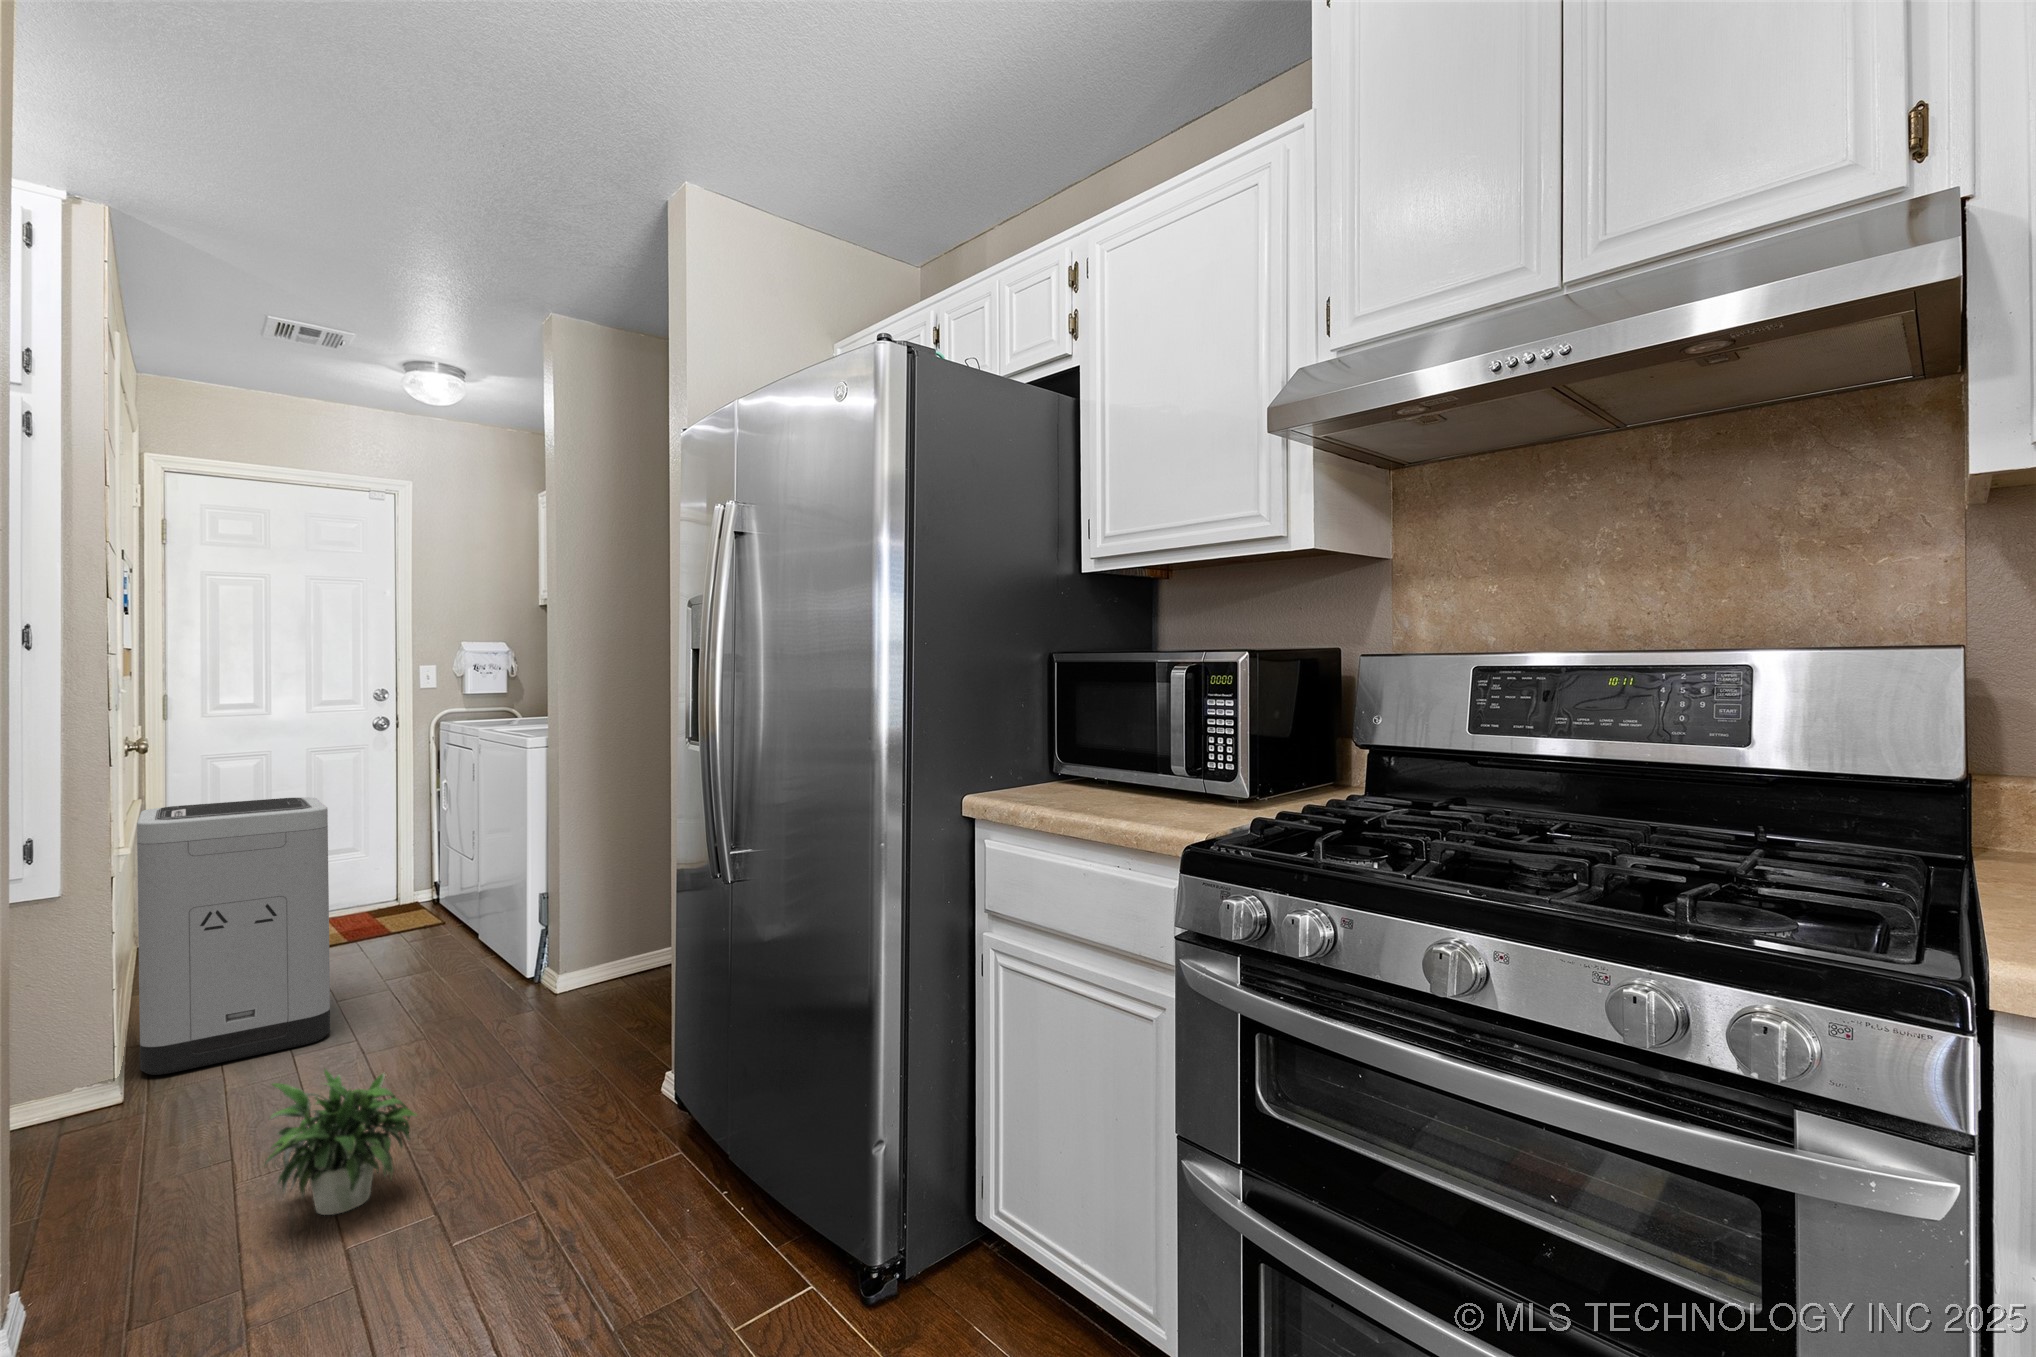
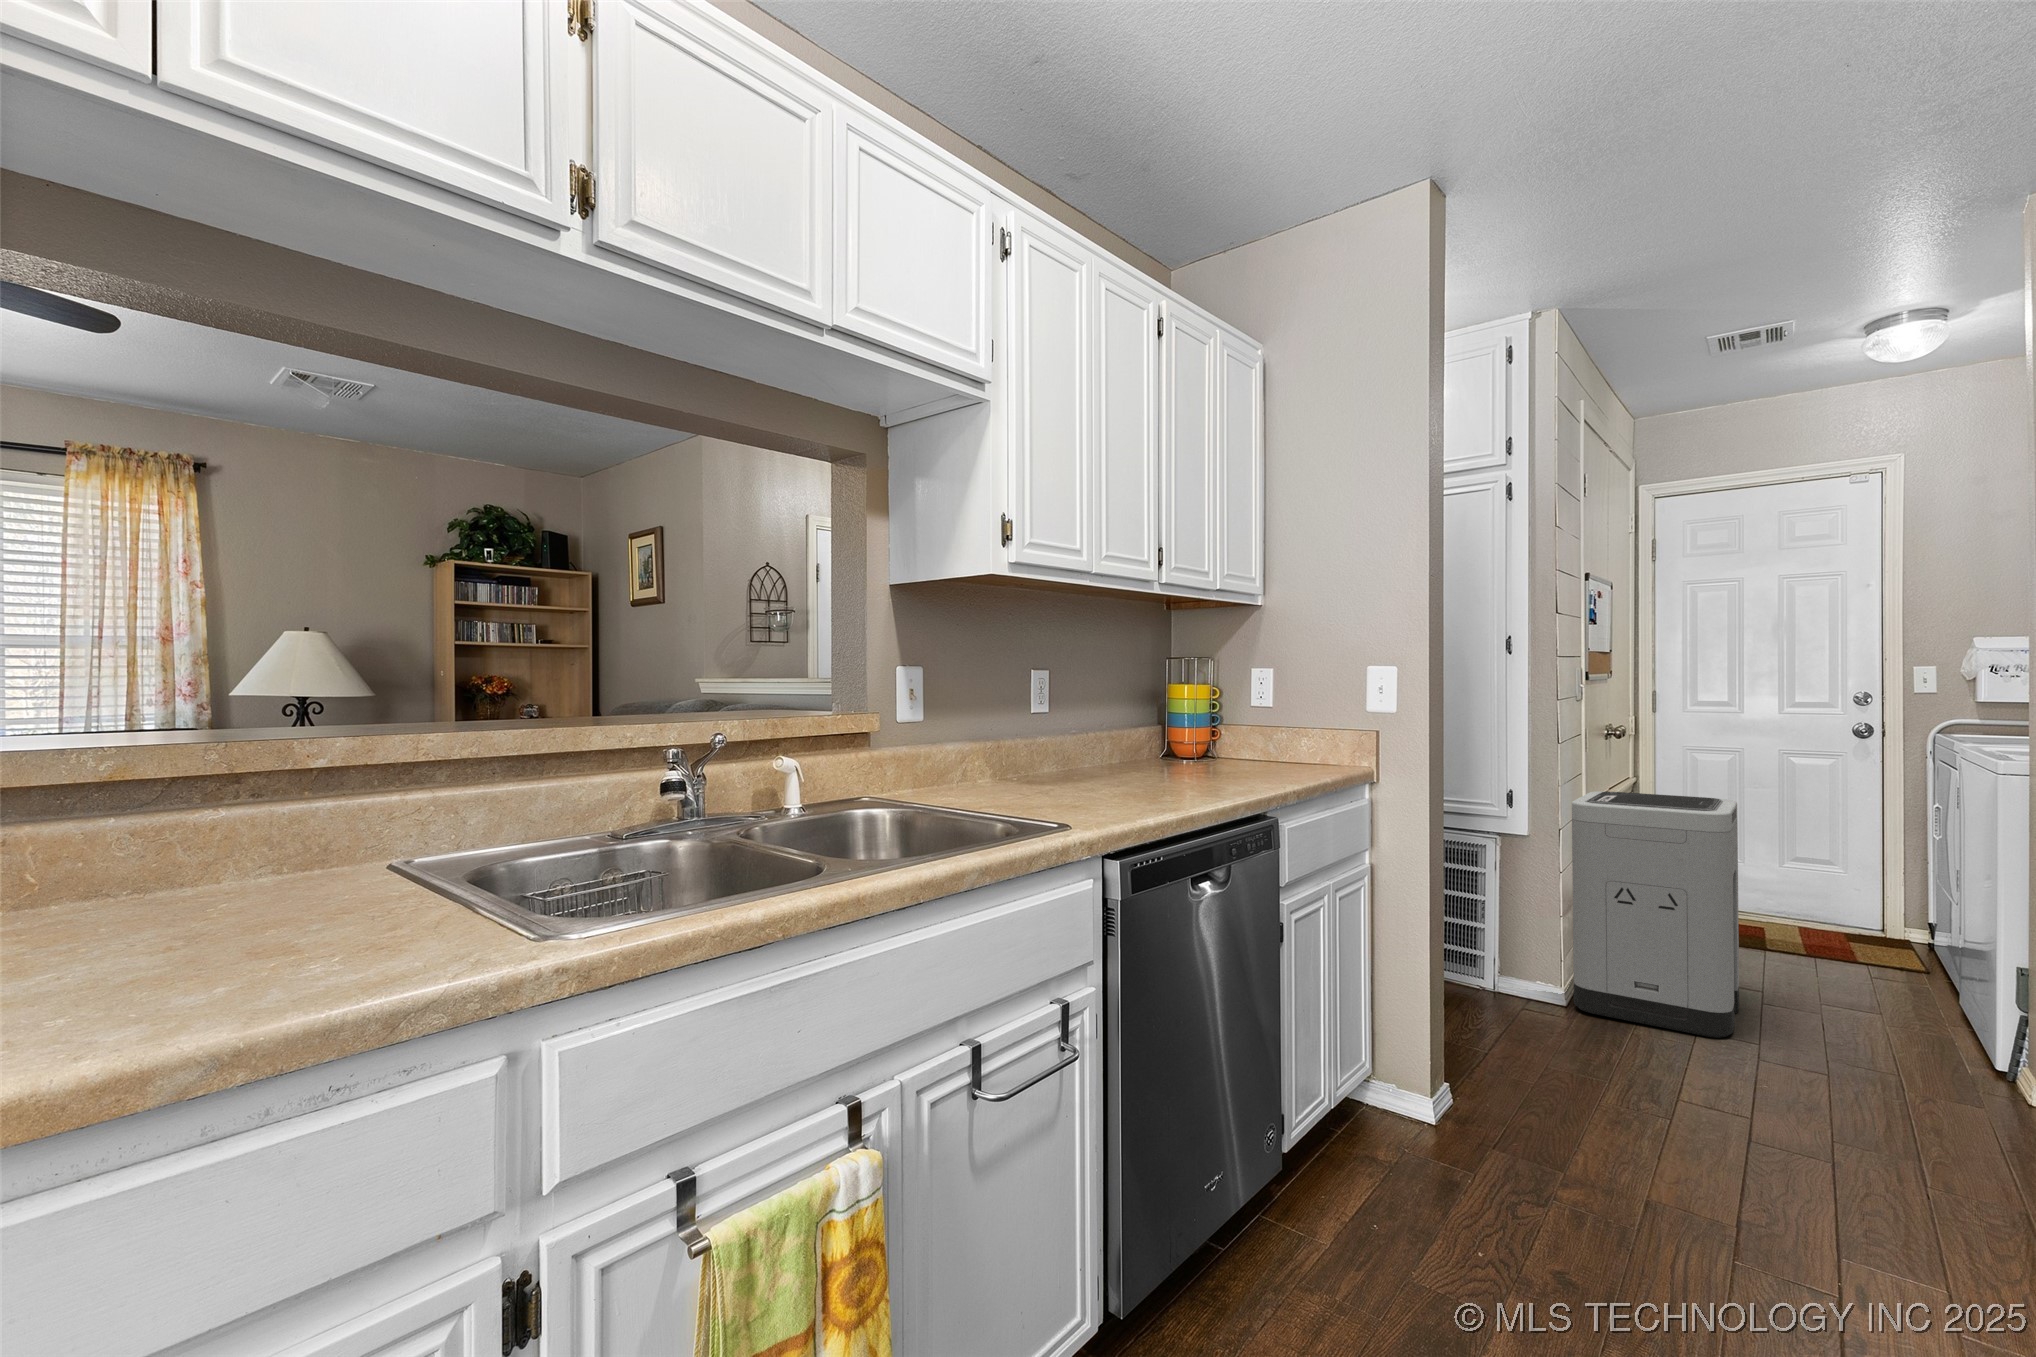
potted plant: present [265,1069,417,1215] -> none [1577,1050,1719,1201]

